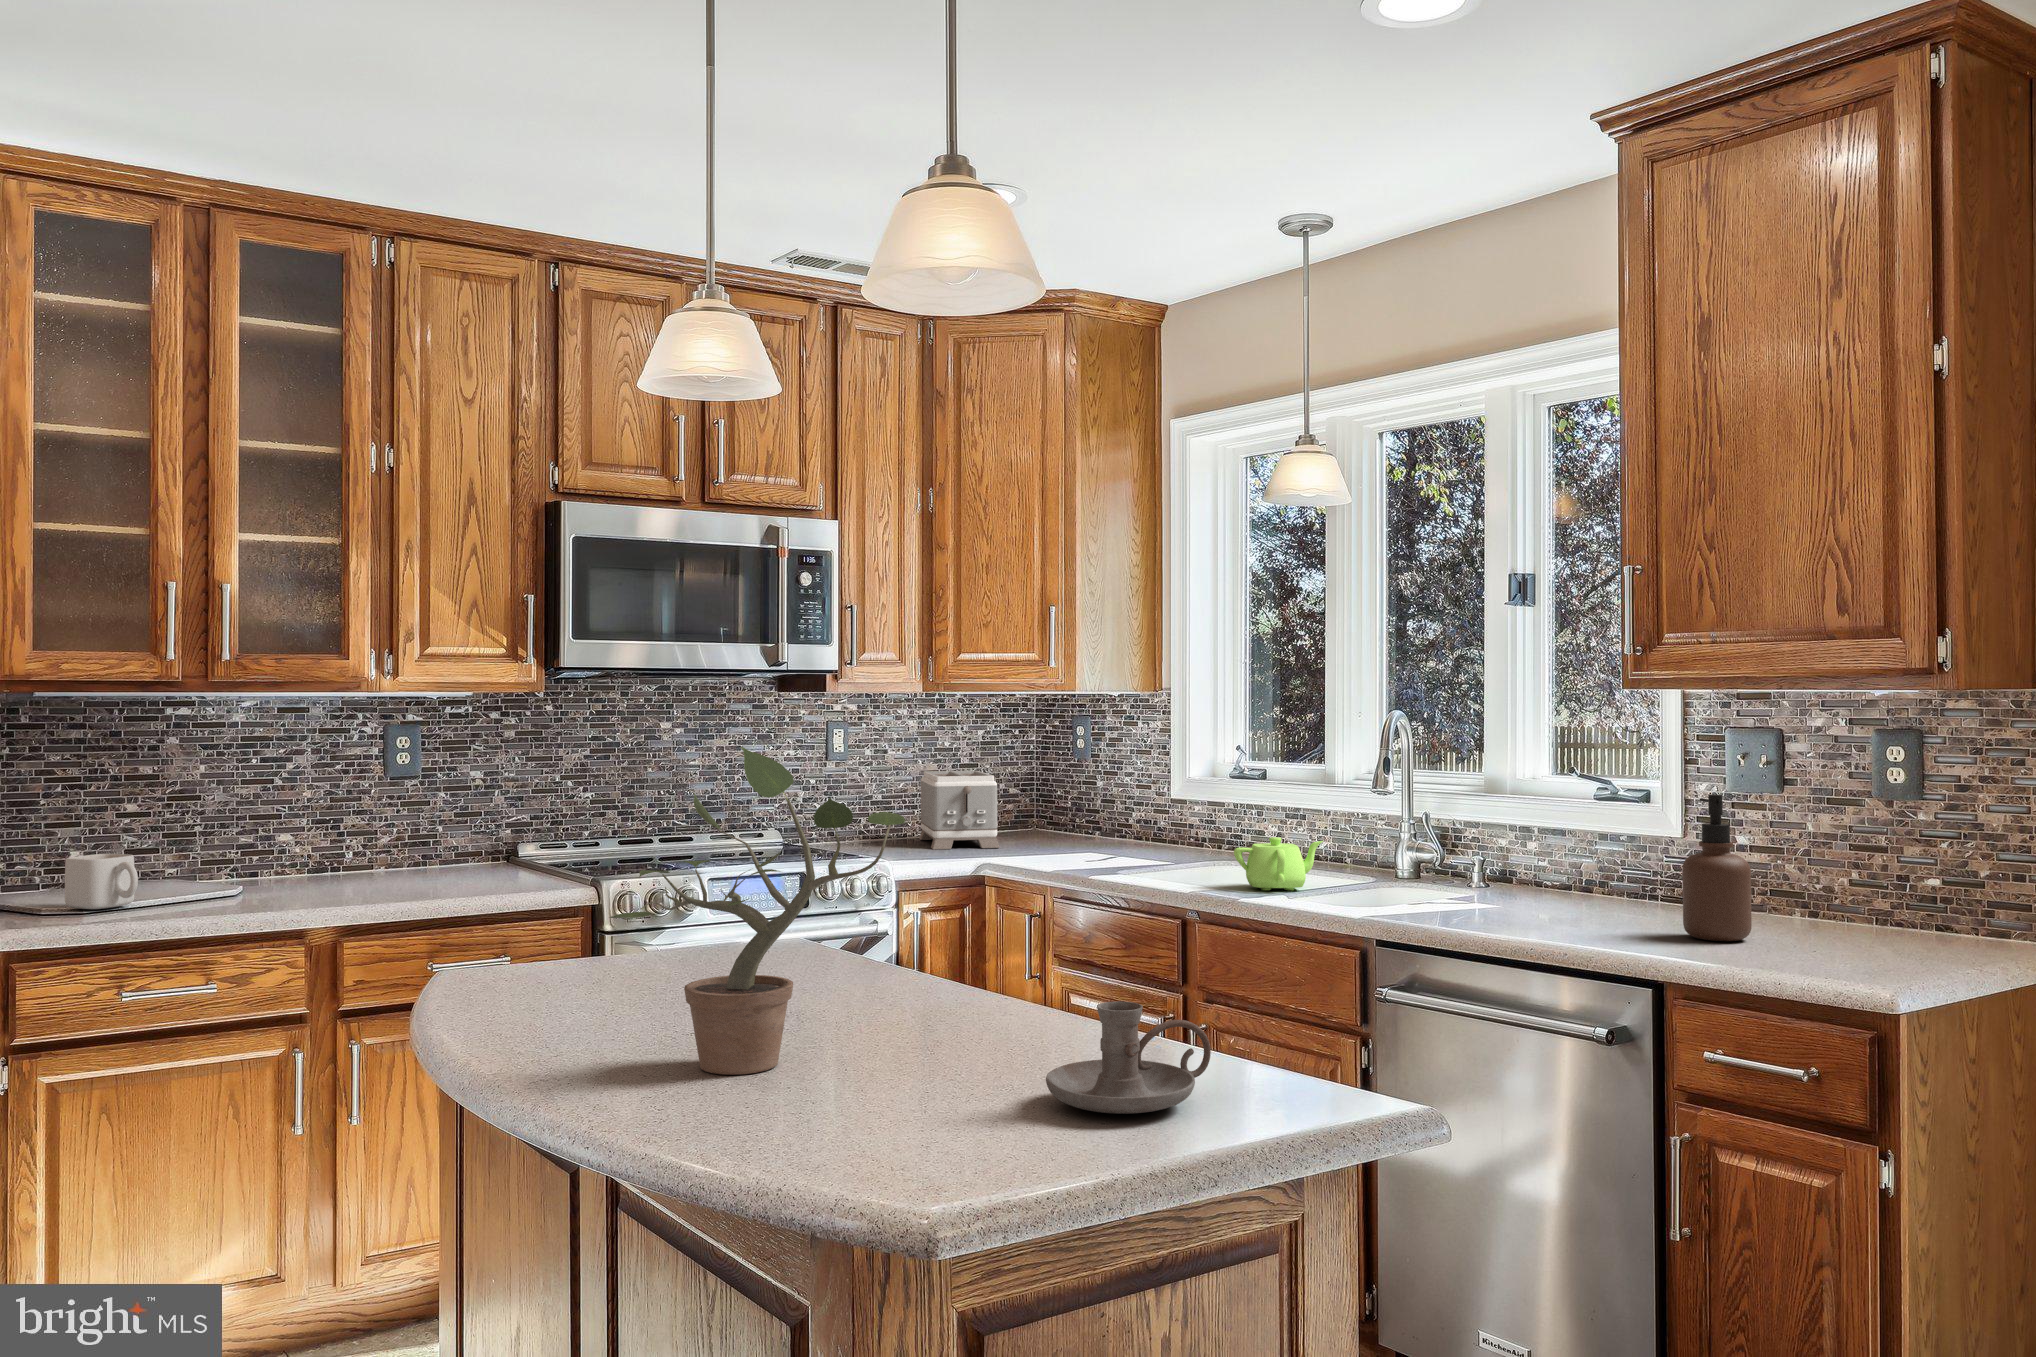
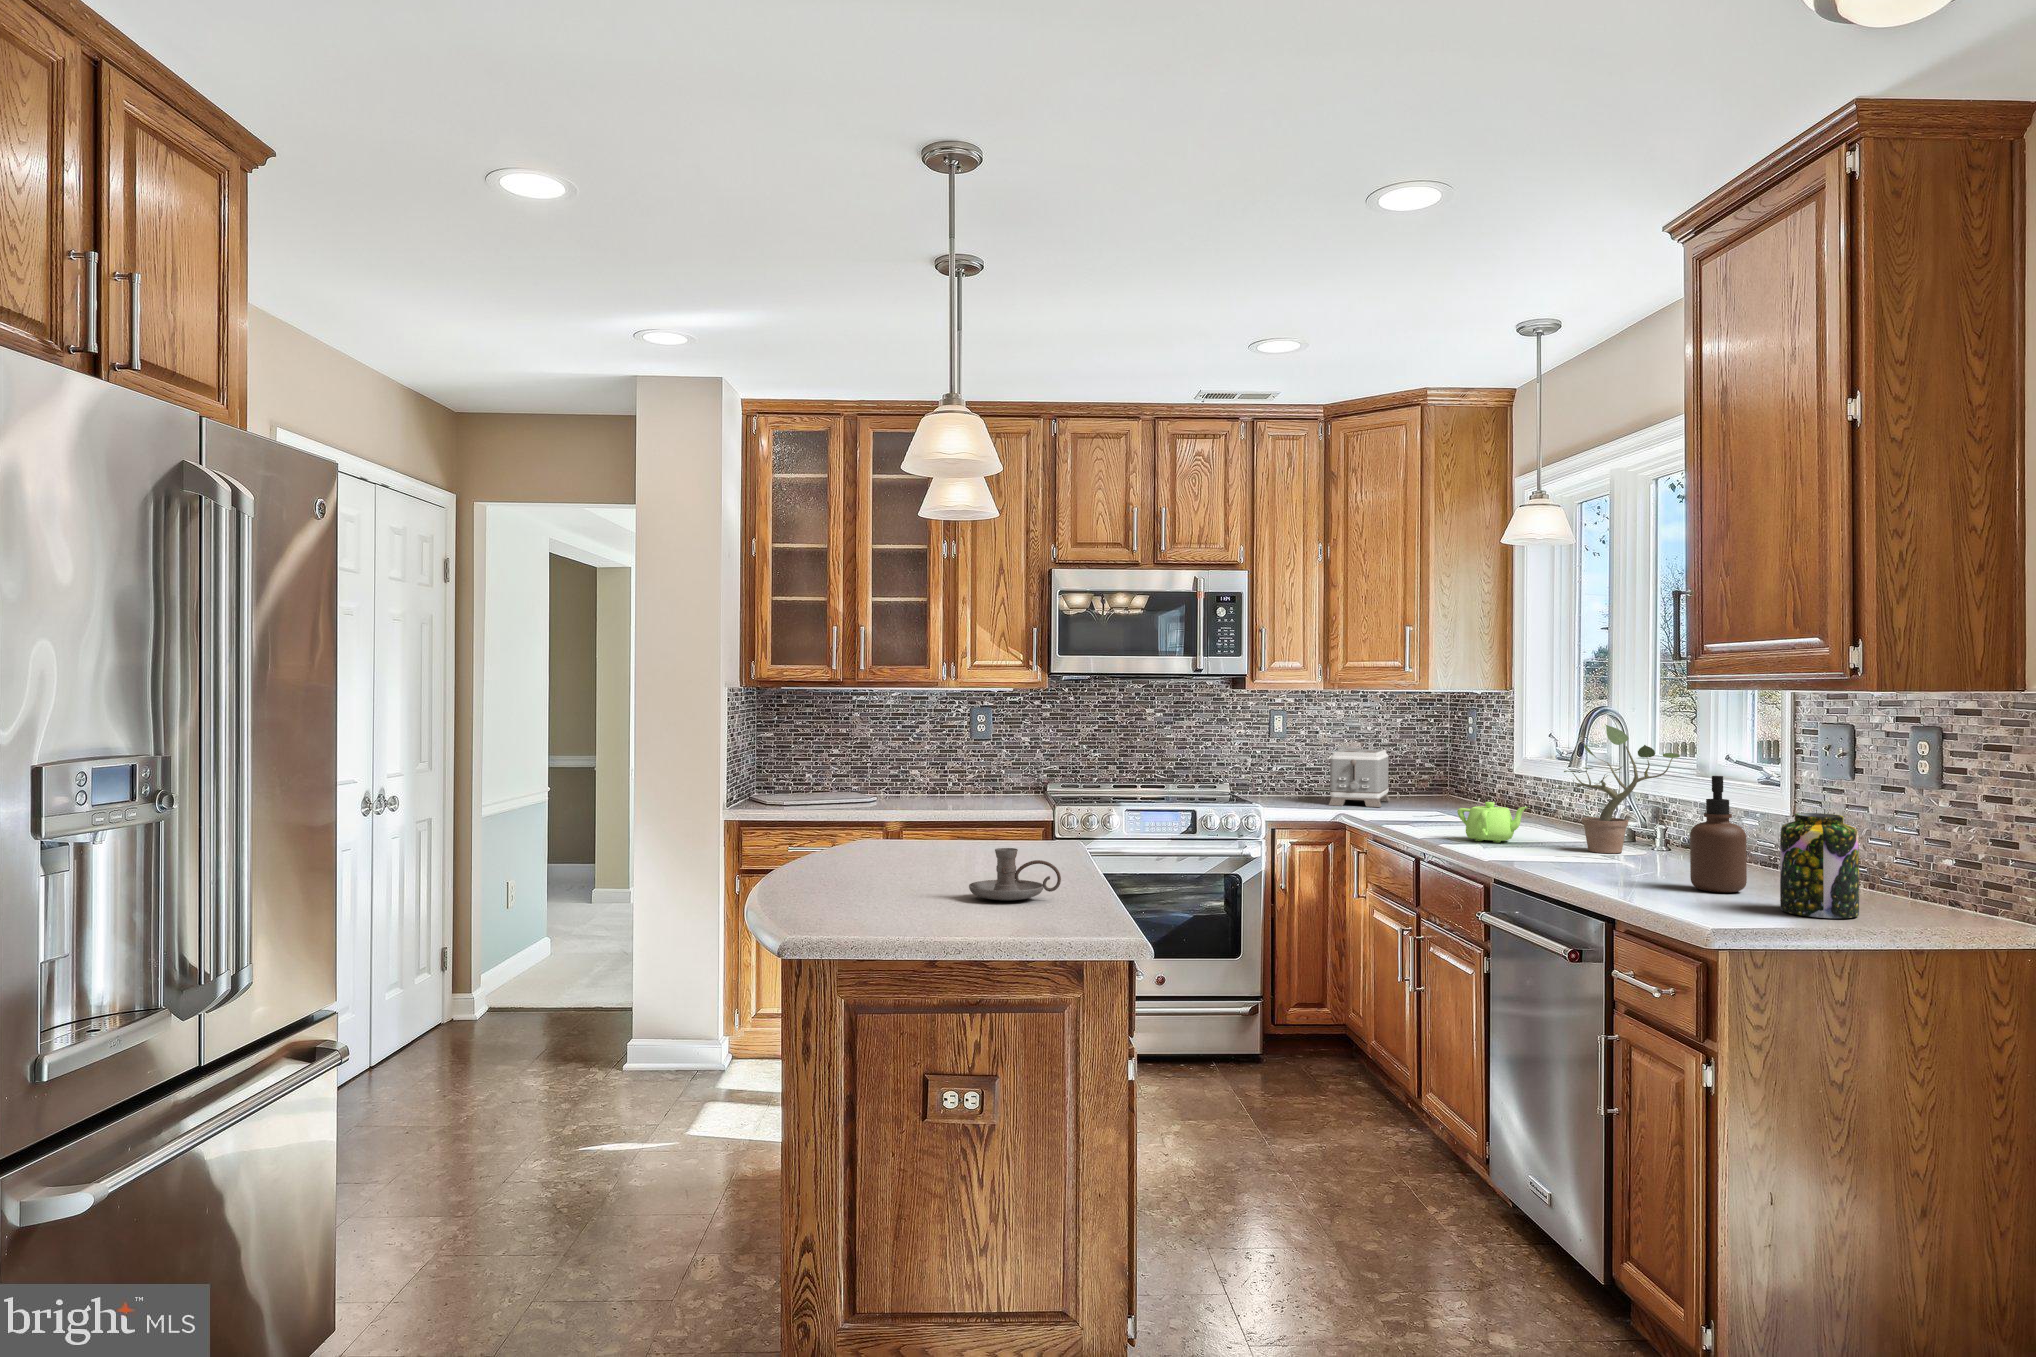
potted plant: present [610,747,905,1075] -> present [1551,724,1680,853]
jar: none [1854,837,1953,967] -> present [1780,813,1859,918]
mug: present [65,854,138,909] -> none [786,774,817,802]

